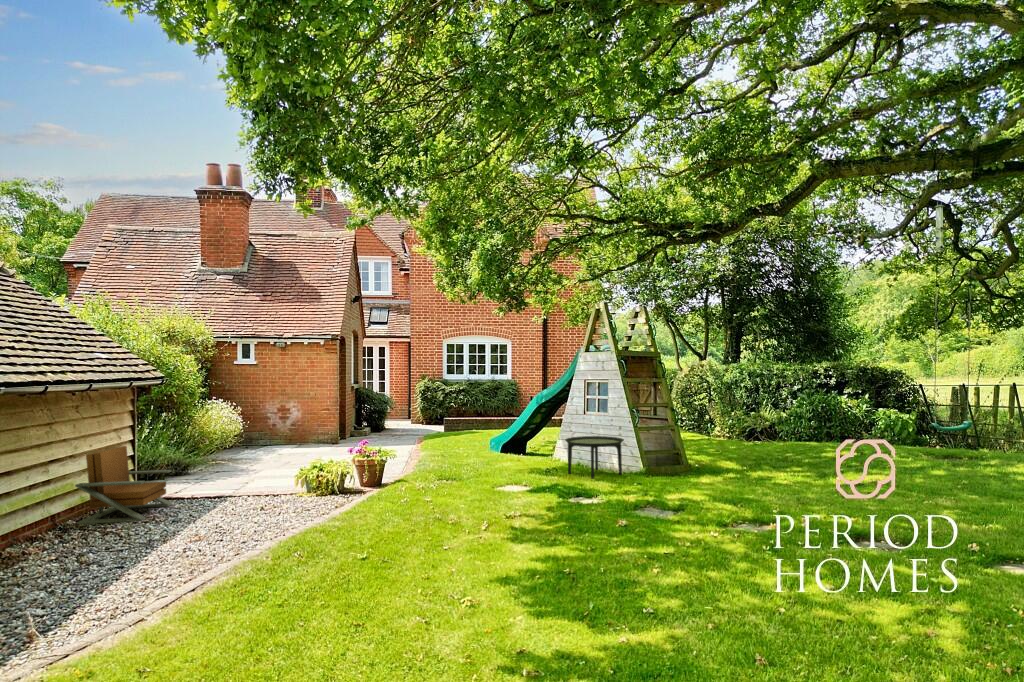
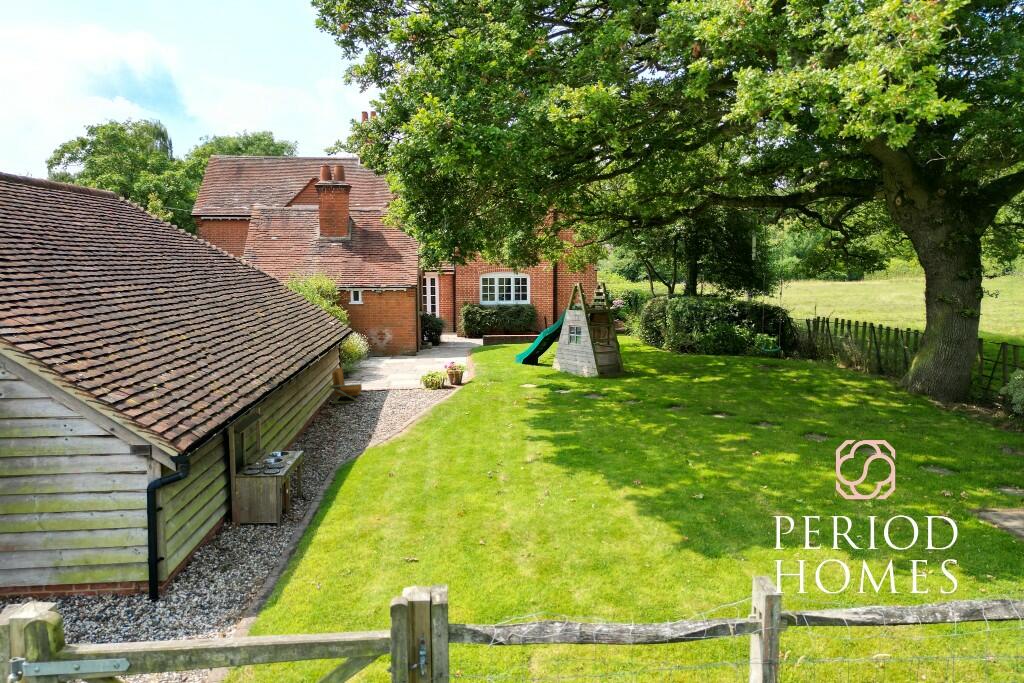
round table: present [565,436,624,479] -> none [557,356,589,380]

